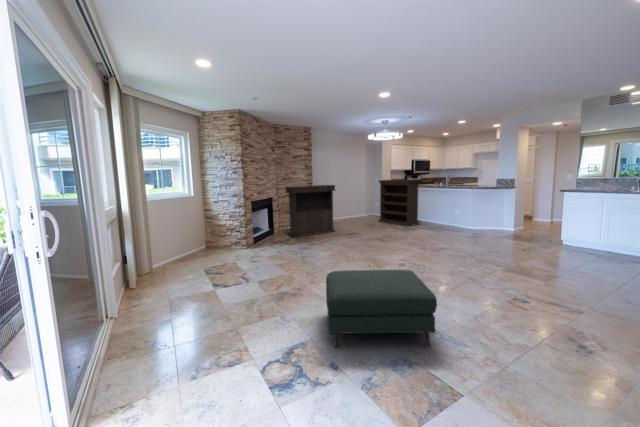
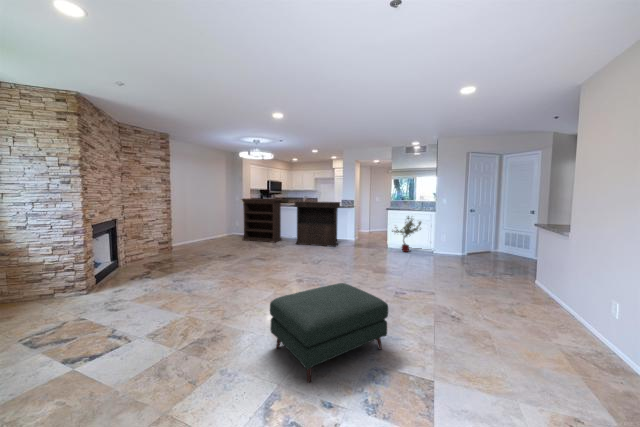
console table: present [285,185,335,238] -> present [294,201,340,247]
potted tree: none [564,201,622,254] -> present [392,216,421,252]

